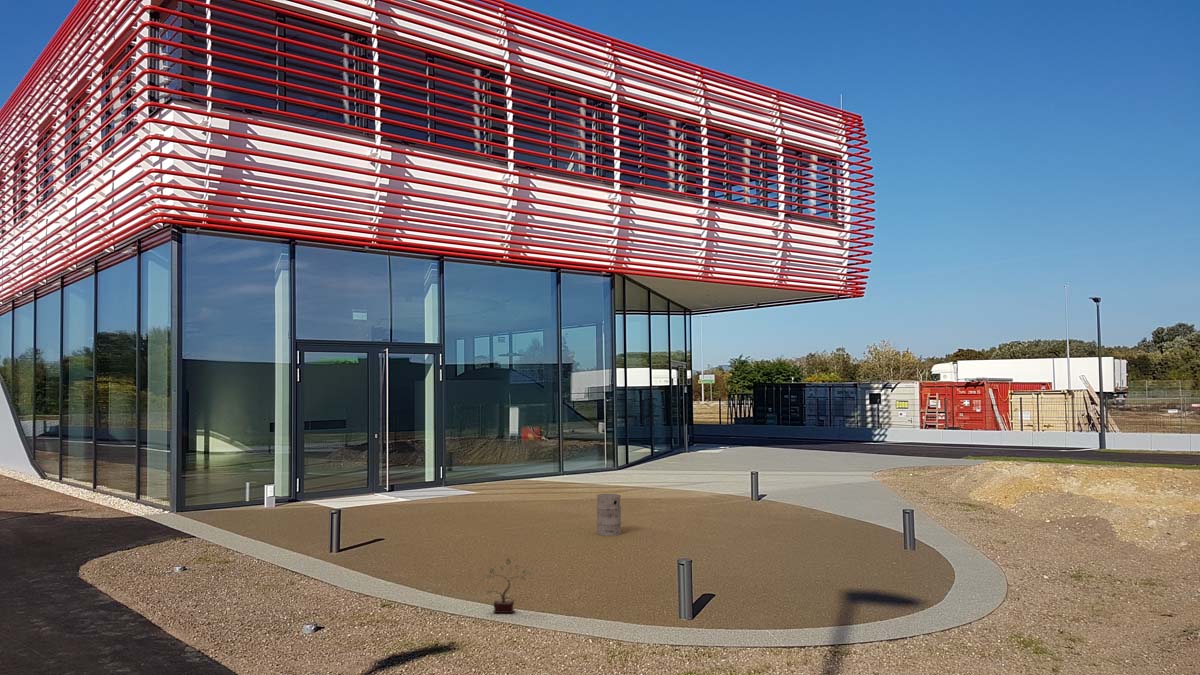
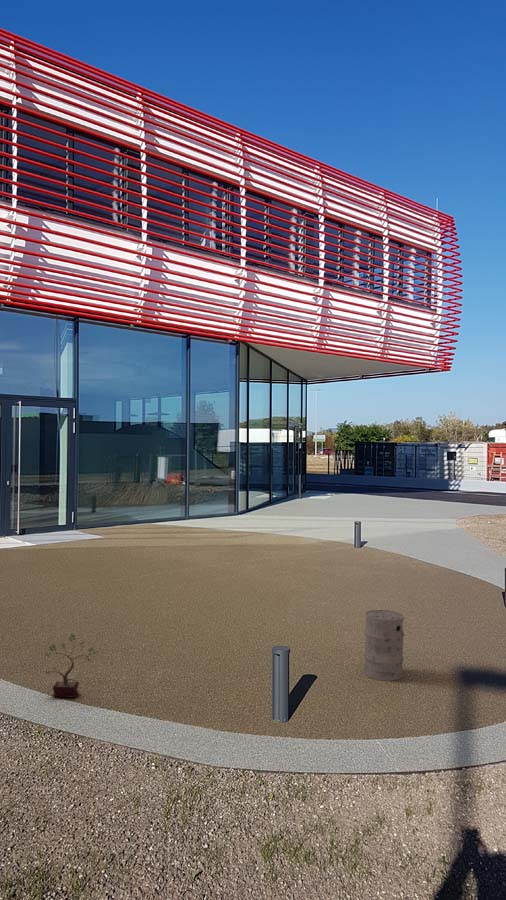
trash can: present [596,494,621,536] -> present [364,610,404,681]

